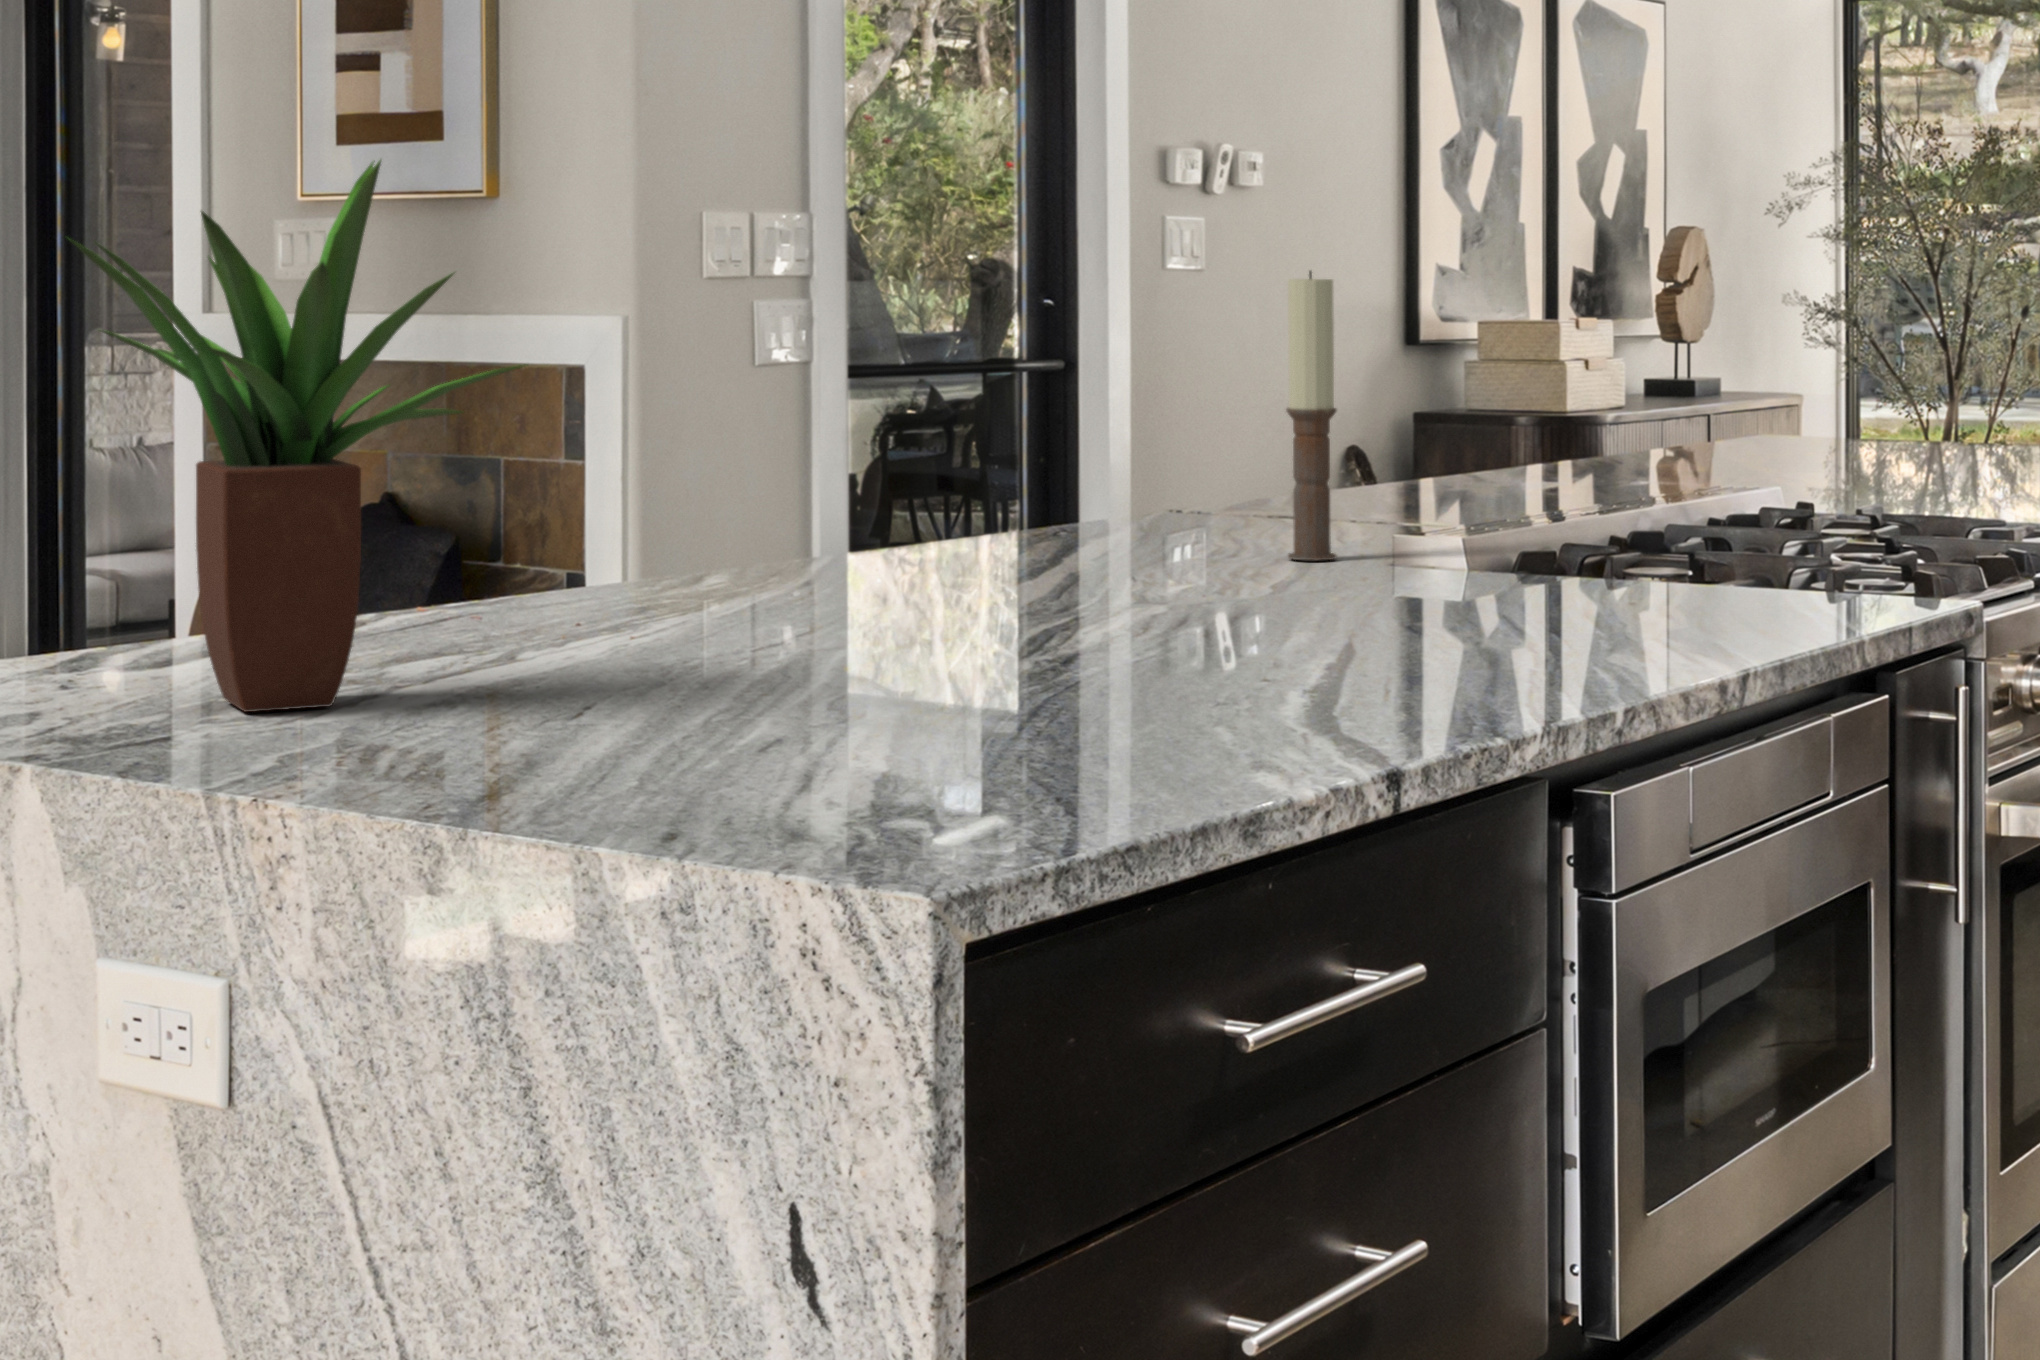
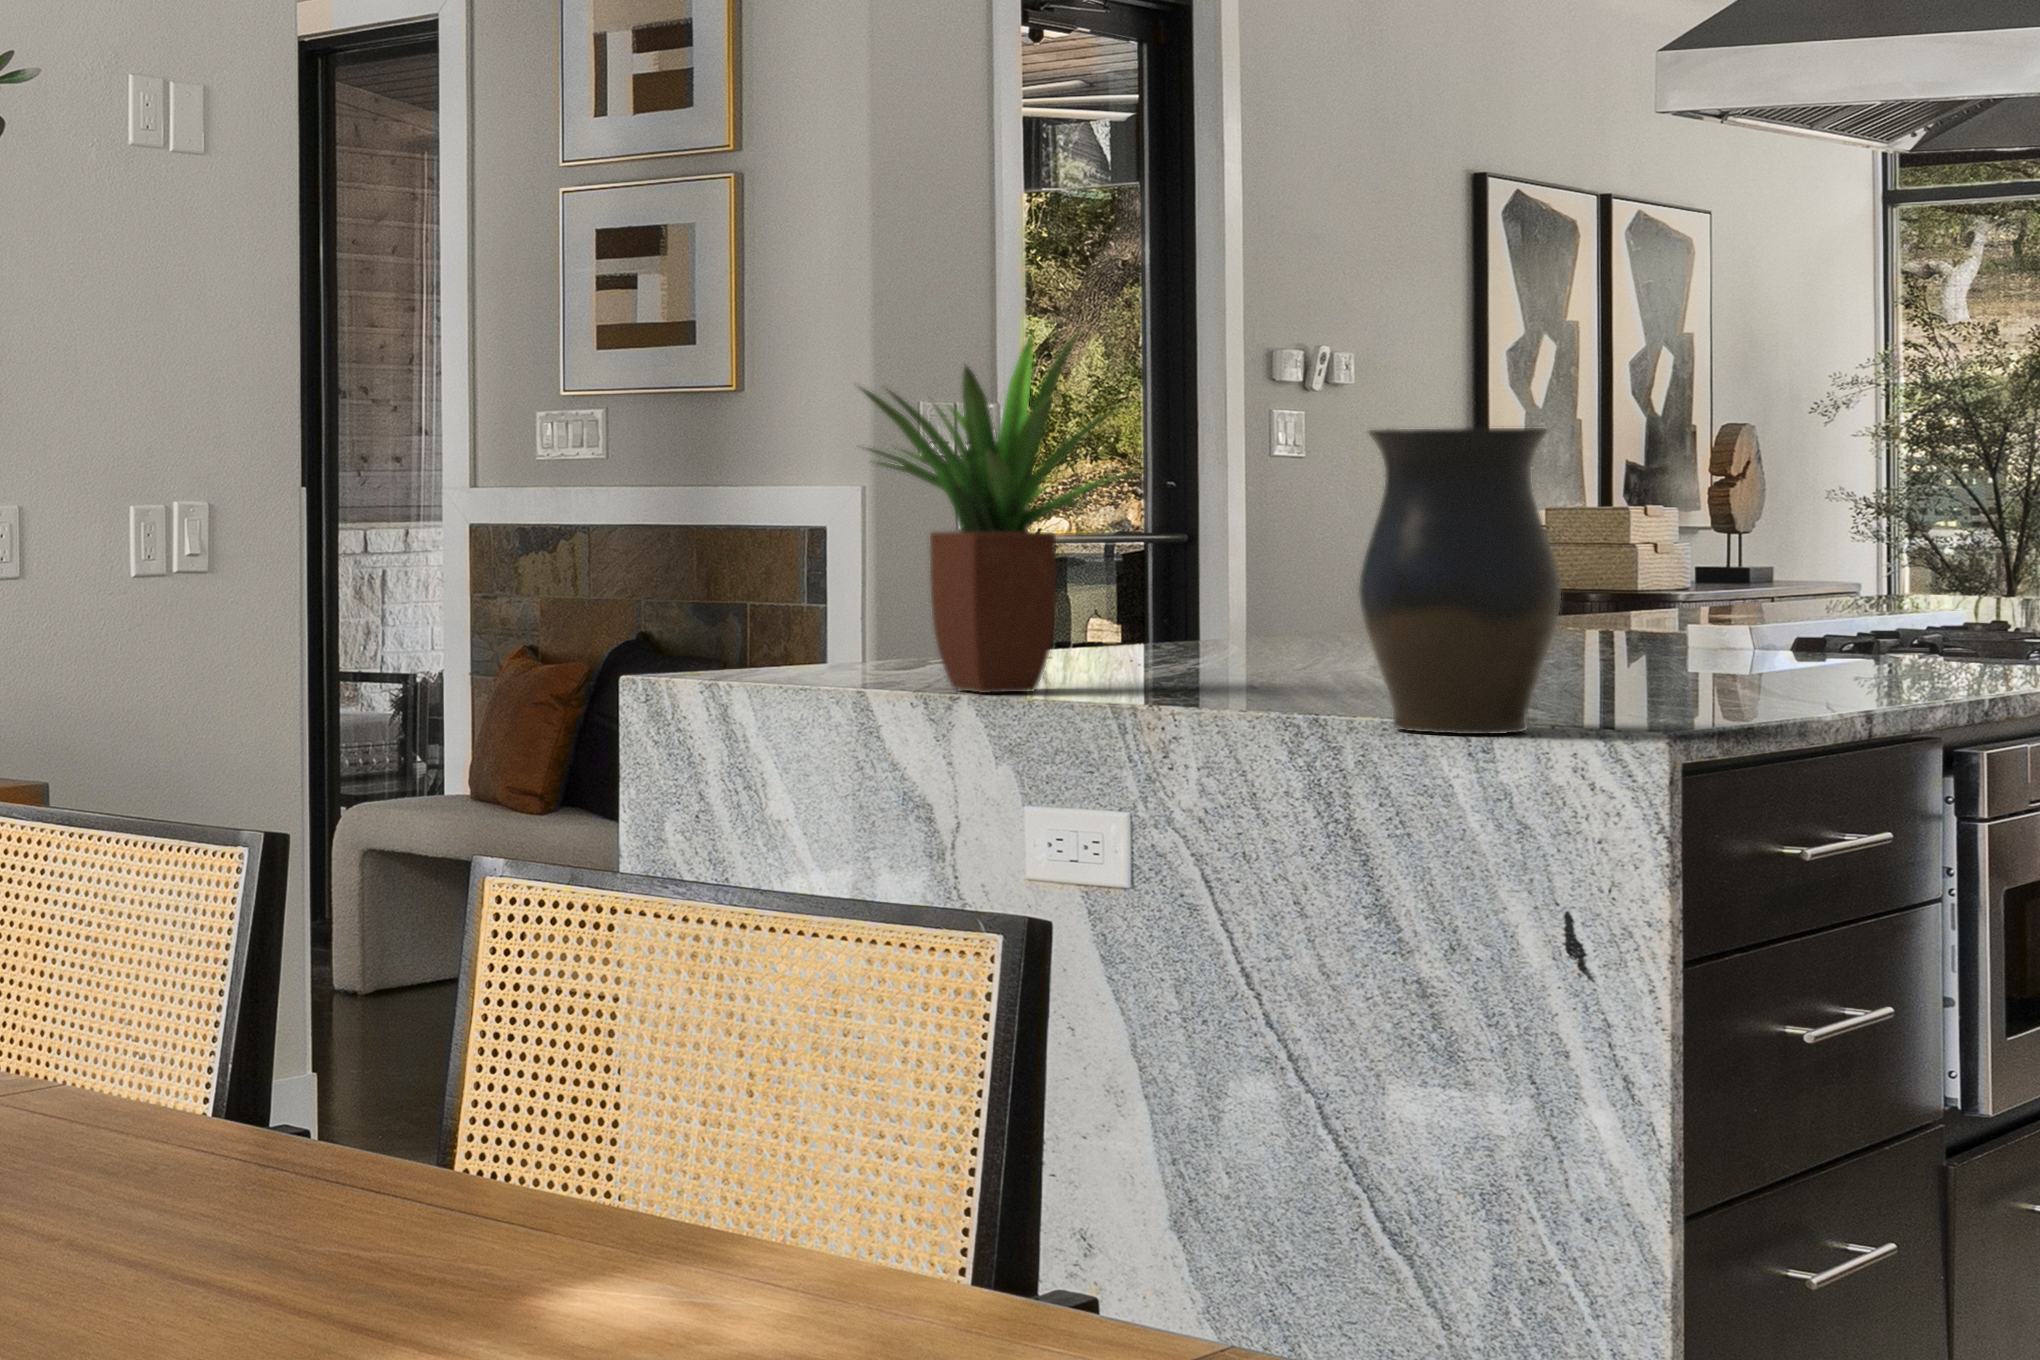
candle: present [1286,271,1337,561] -> none [1590,424,1631,647]
vase: none [610,336,905,843] -> present [1359,428,1561,734]

